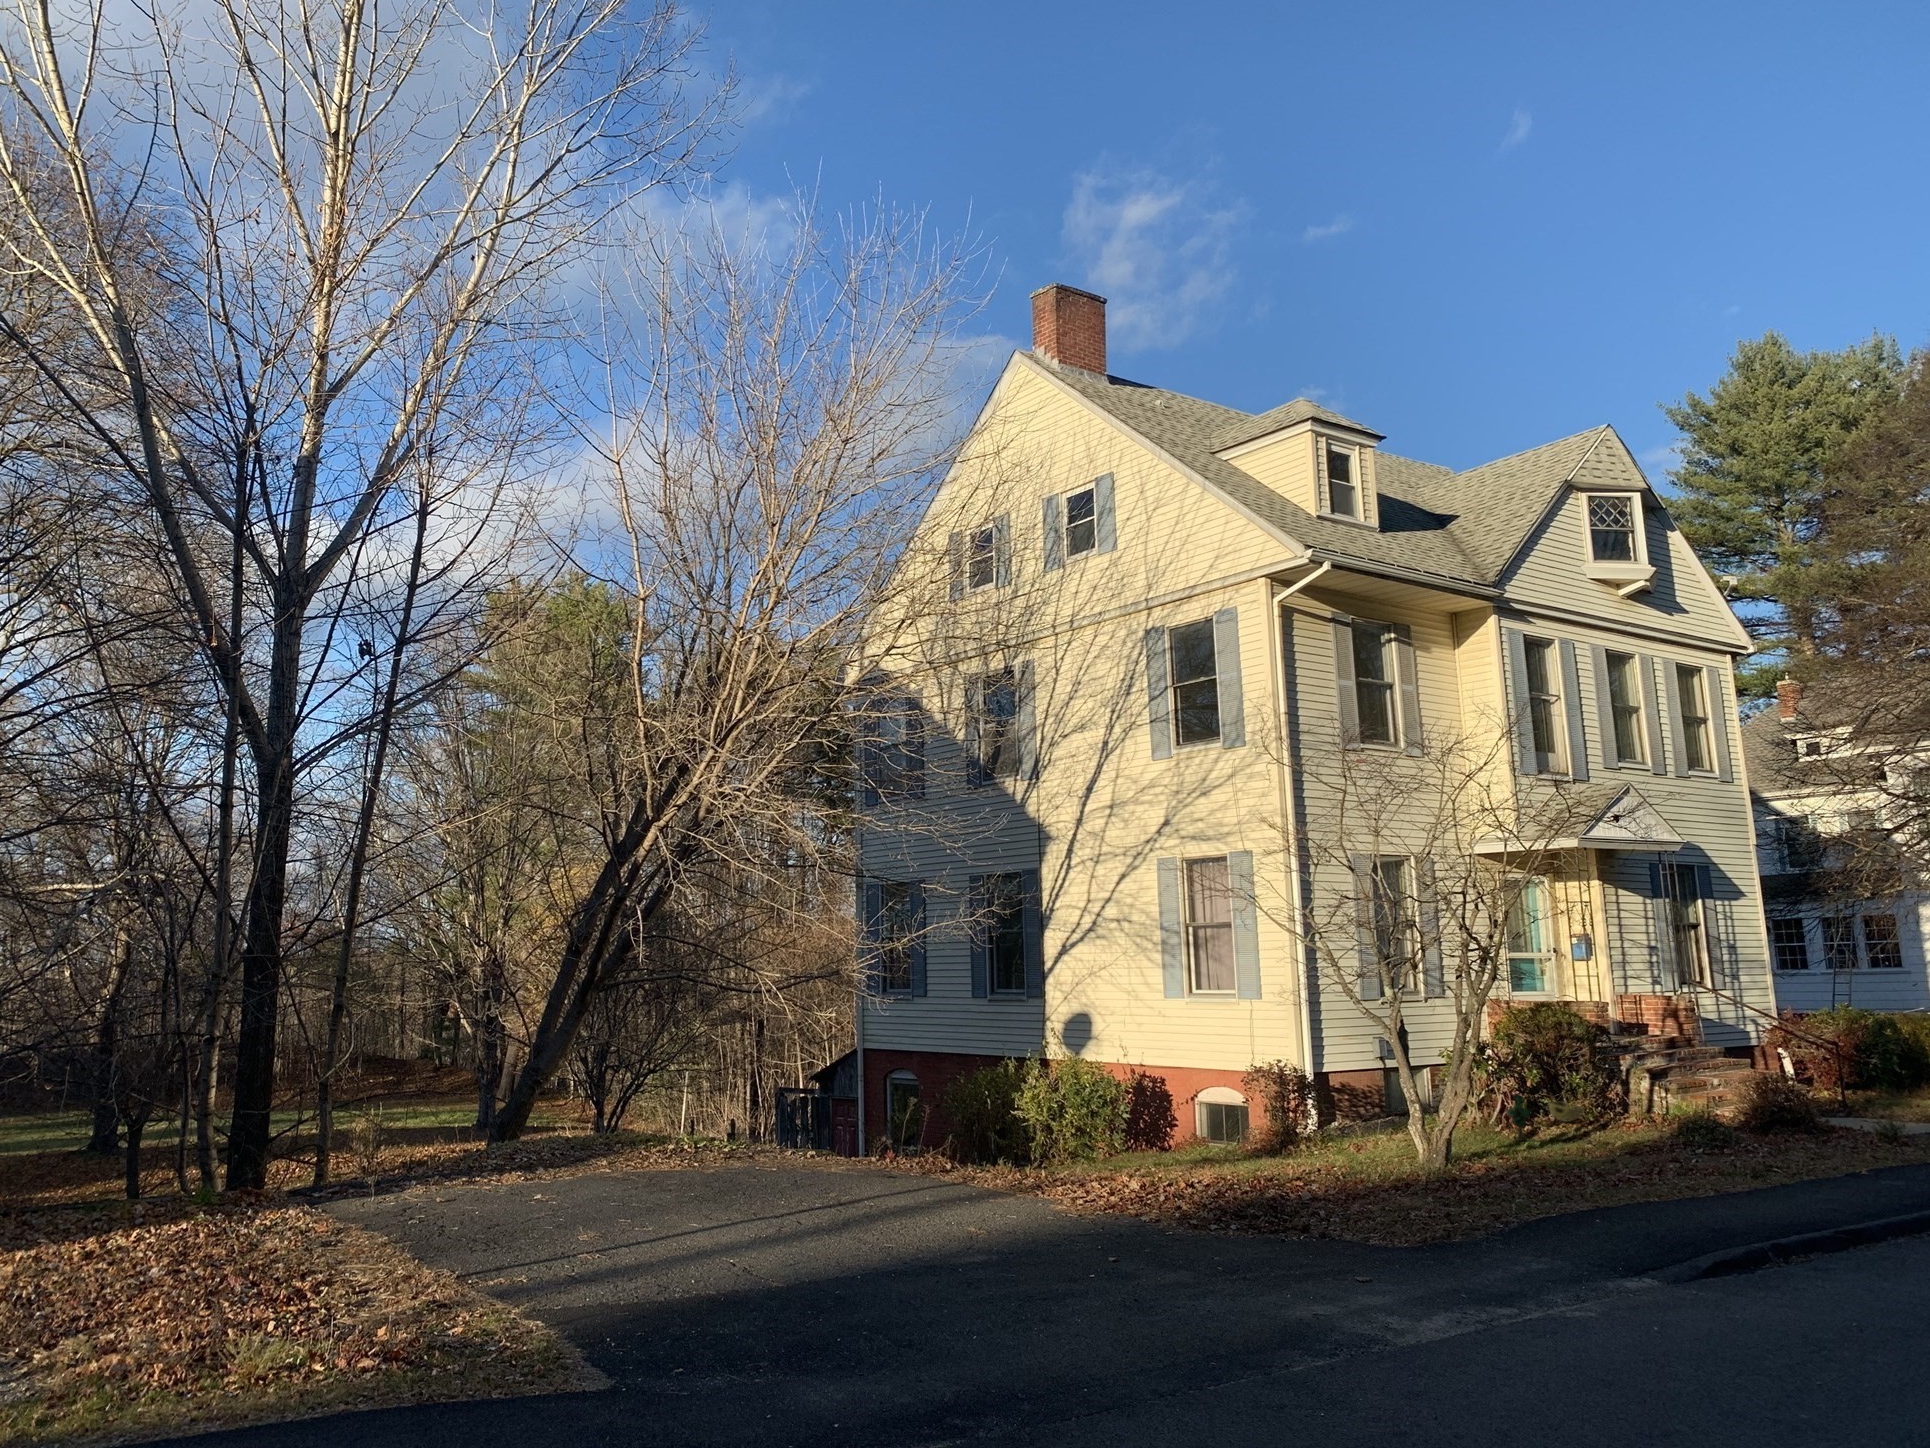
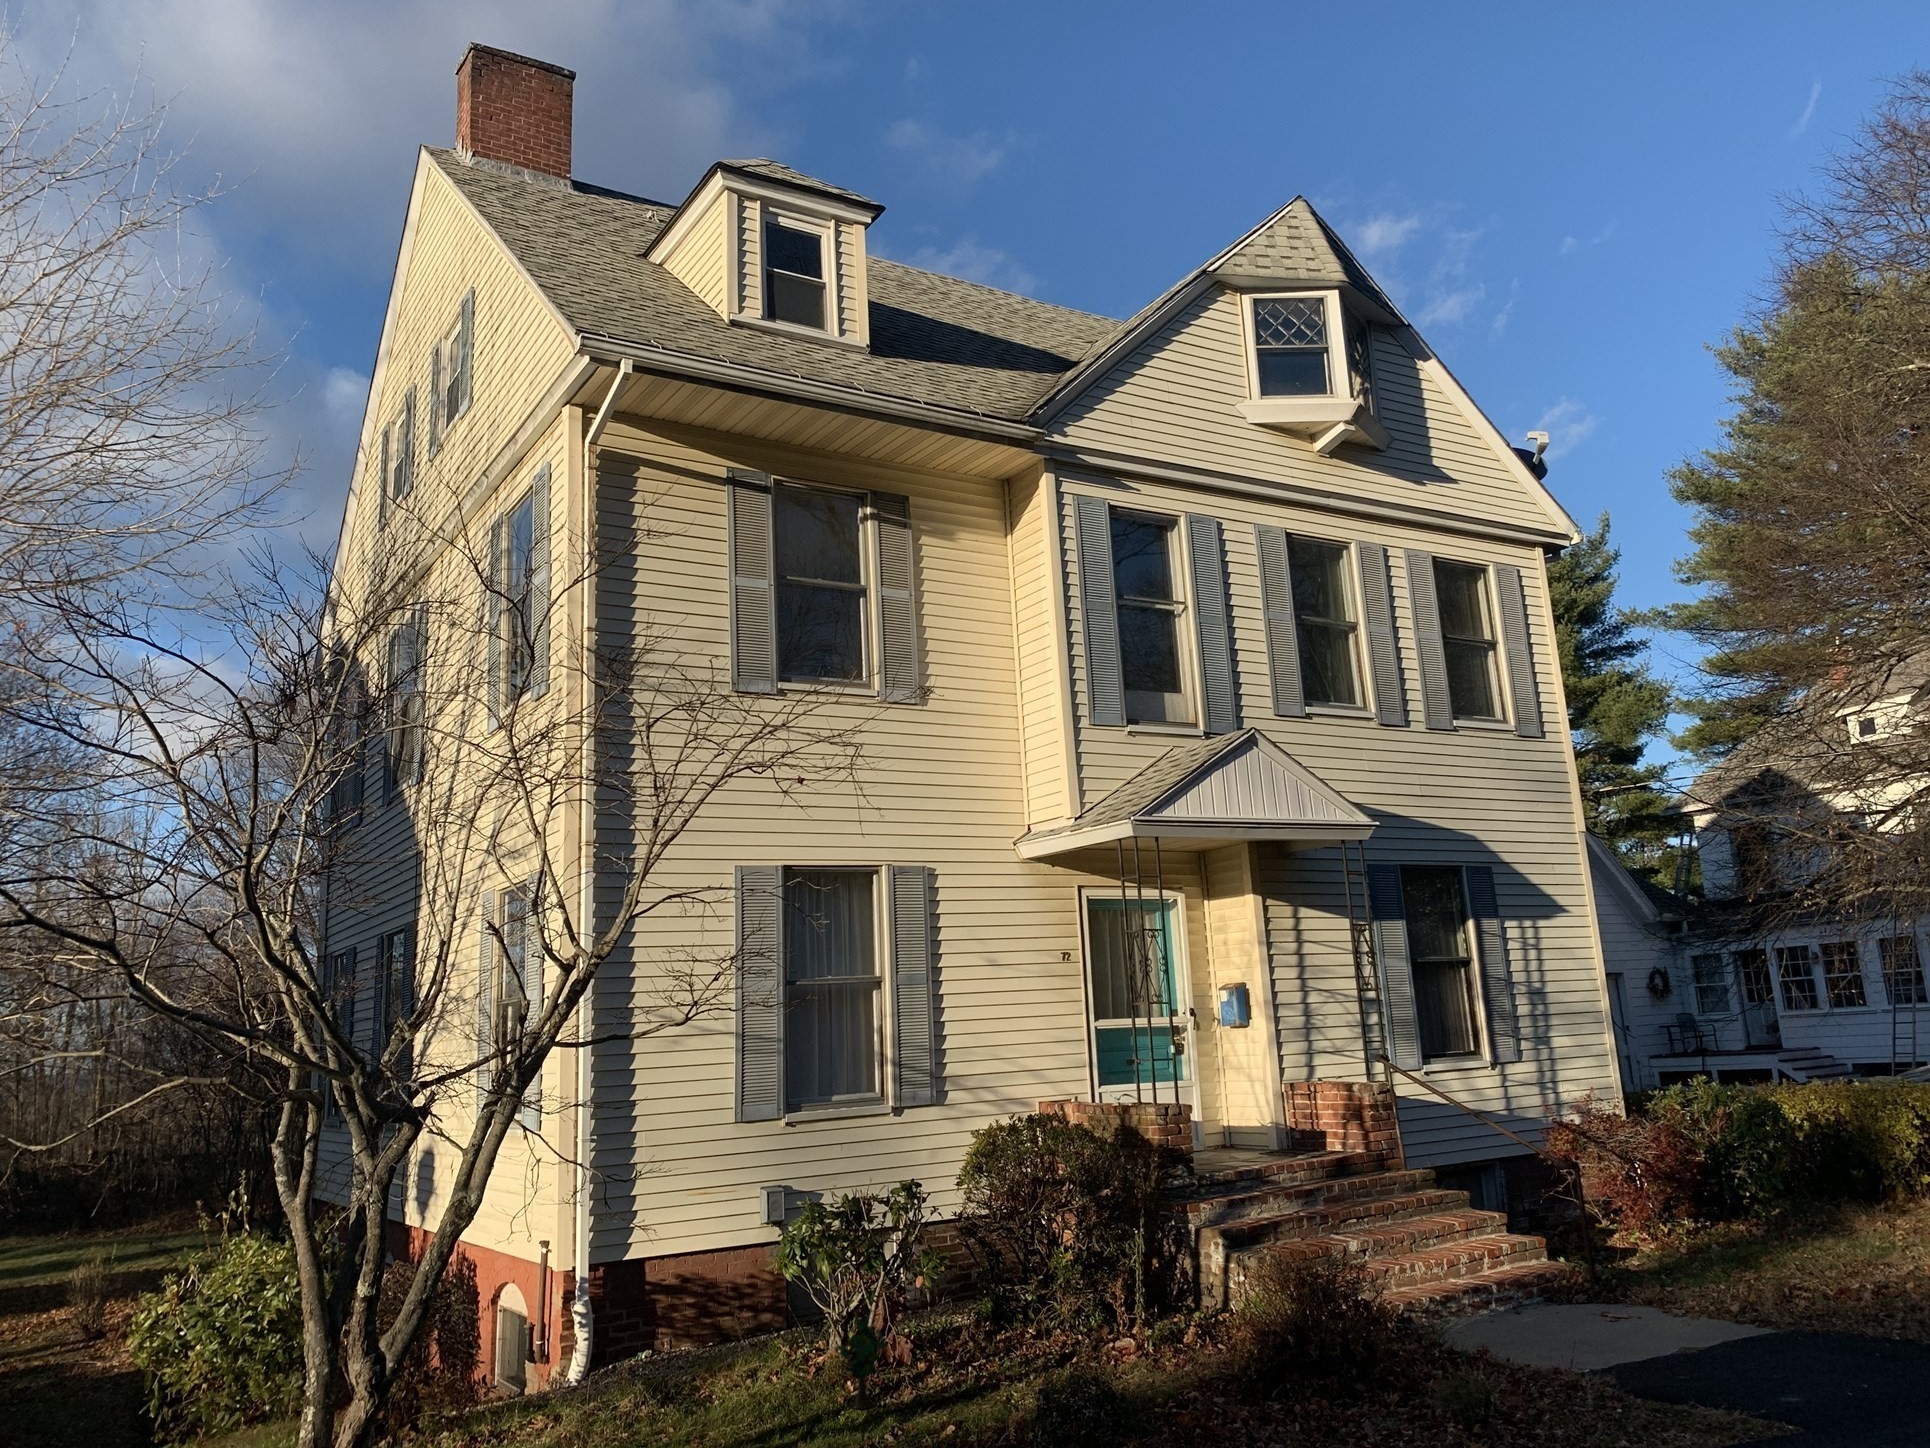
woven basket: present [1549,1101,1583,1122] -> none [993,1303,1065,1348]

